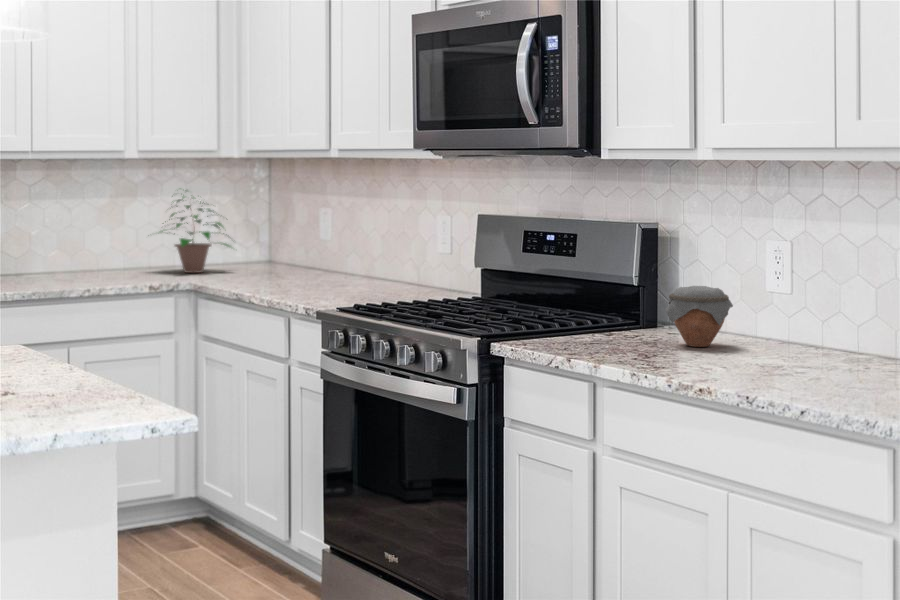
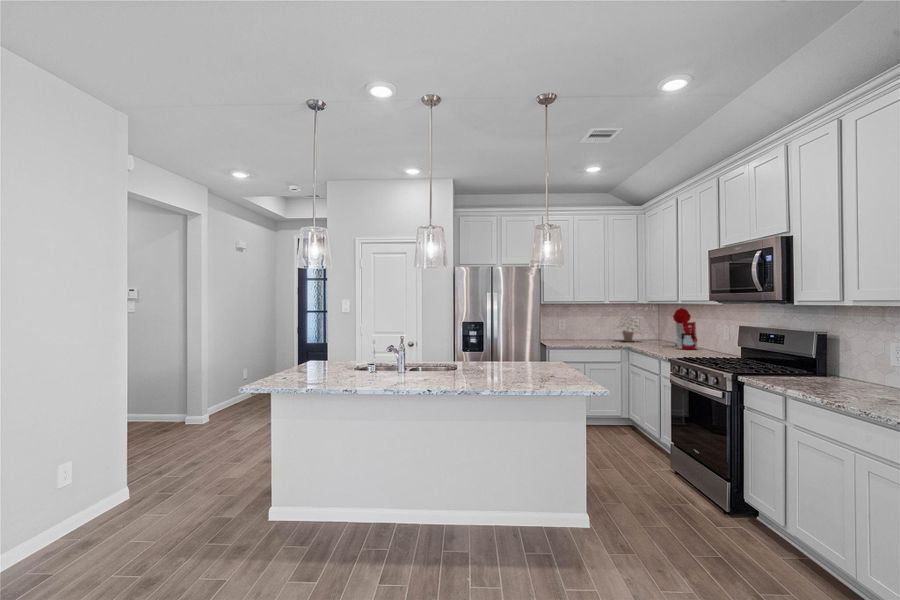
coffee maker: none [290,170,376,285] -> present [663,308,698,349]
jar: present [666,286,733,347] -> none [828,361,871,388]

